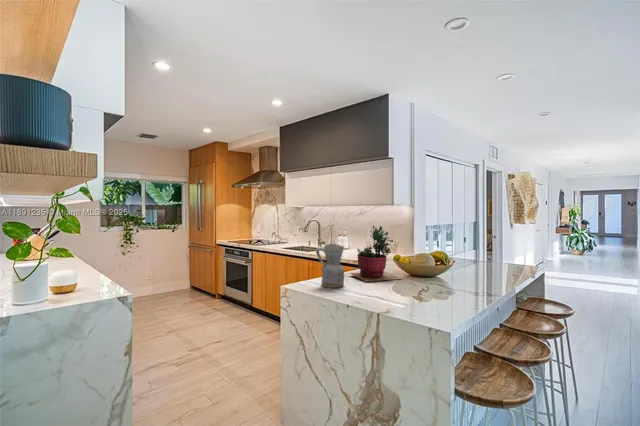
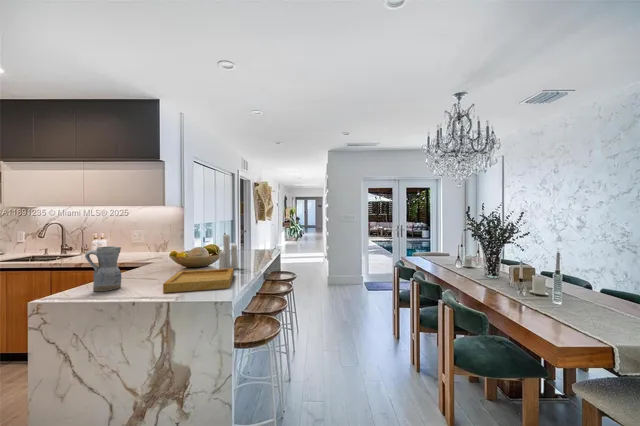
succulent plant: present [350,226,403,282] -> none [121,226,181,279]
candle: none [446,232,473,286] -> present [219,234,238,269]
tray: none [377,279,463,312] -> present [163,268,234,293]

